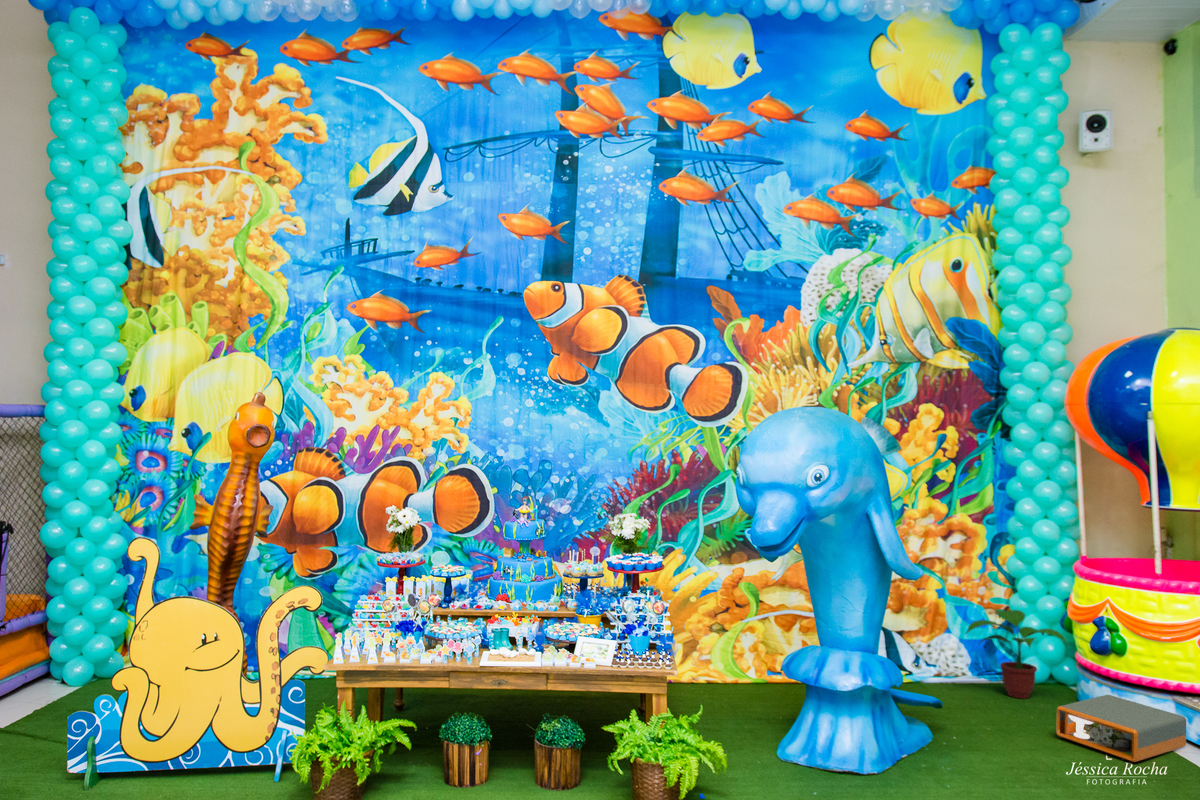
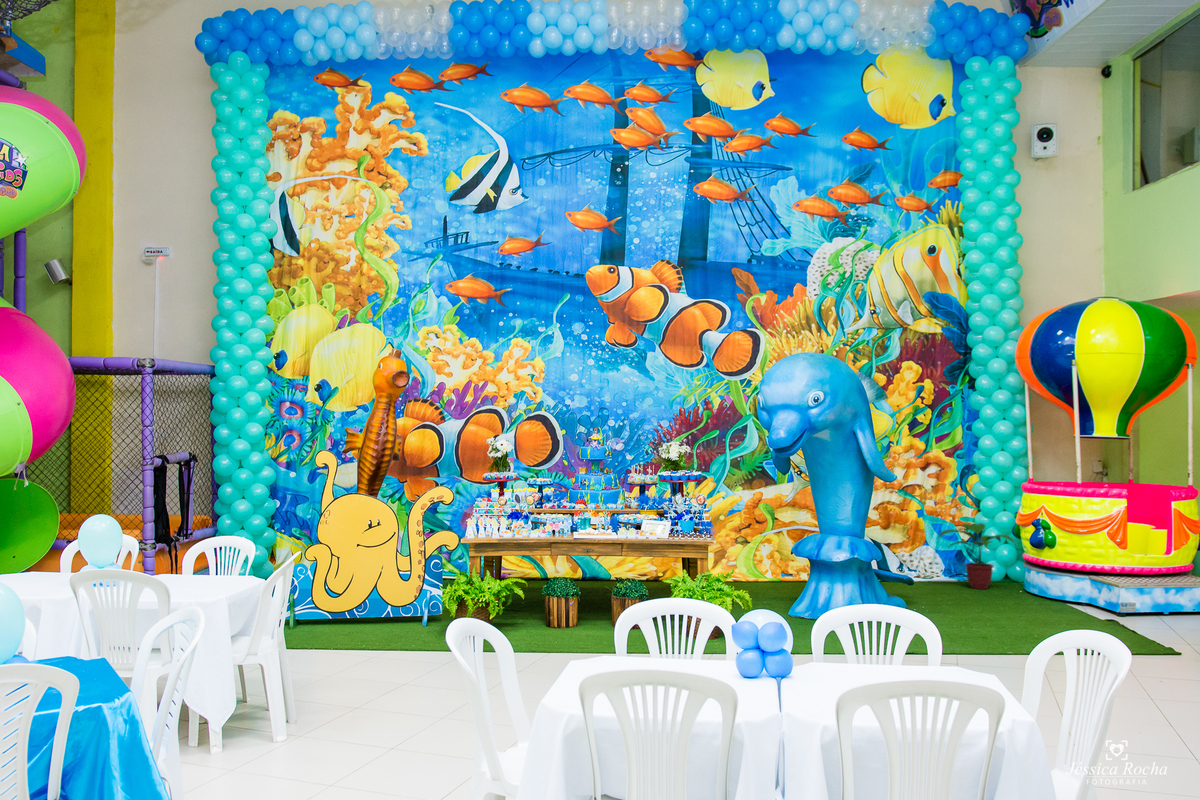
storage box: present [1056,695,1186,762] -> none [1001,579,1097,617]

